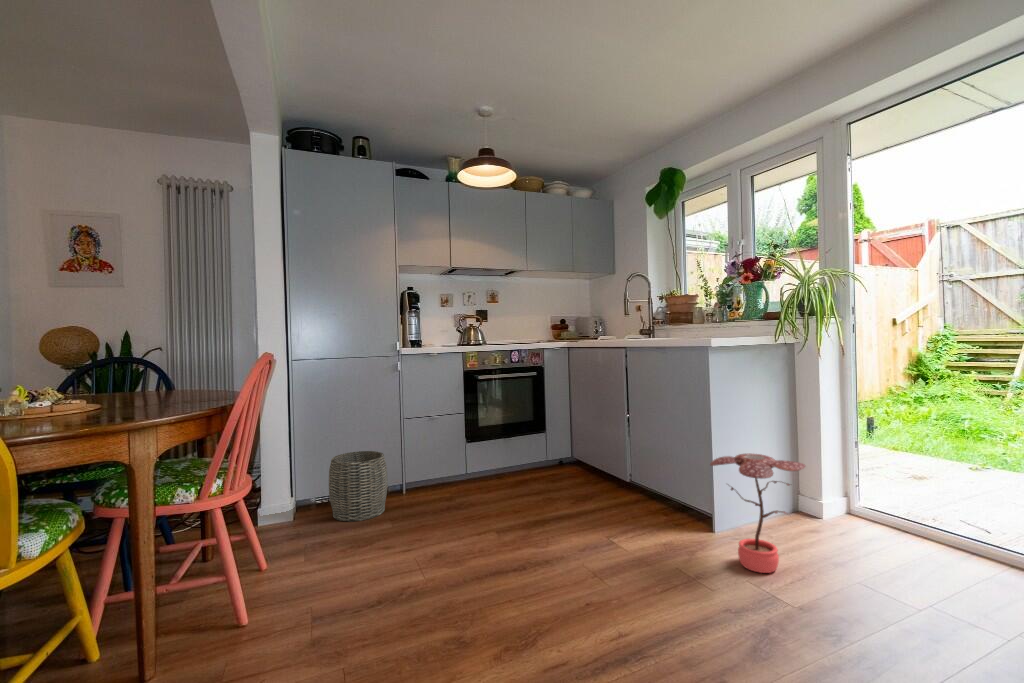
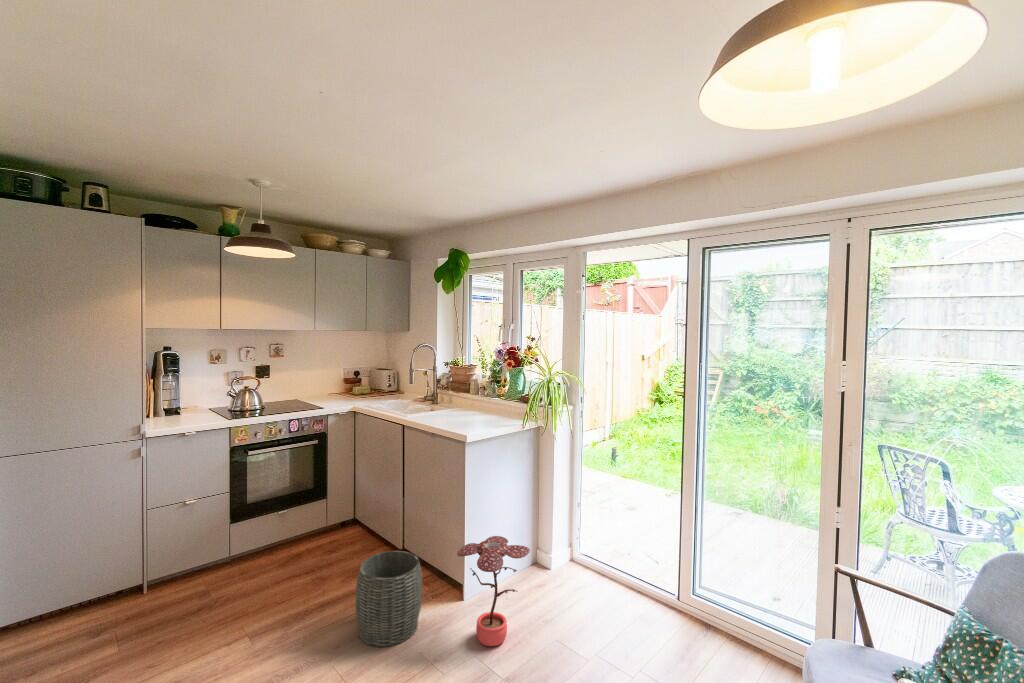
woven basket: present [329,451,388,521] -> present [356,551,422,647]

